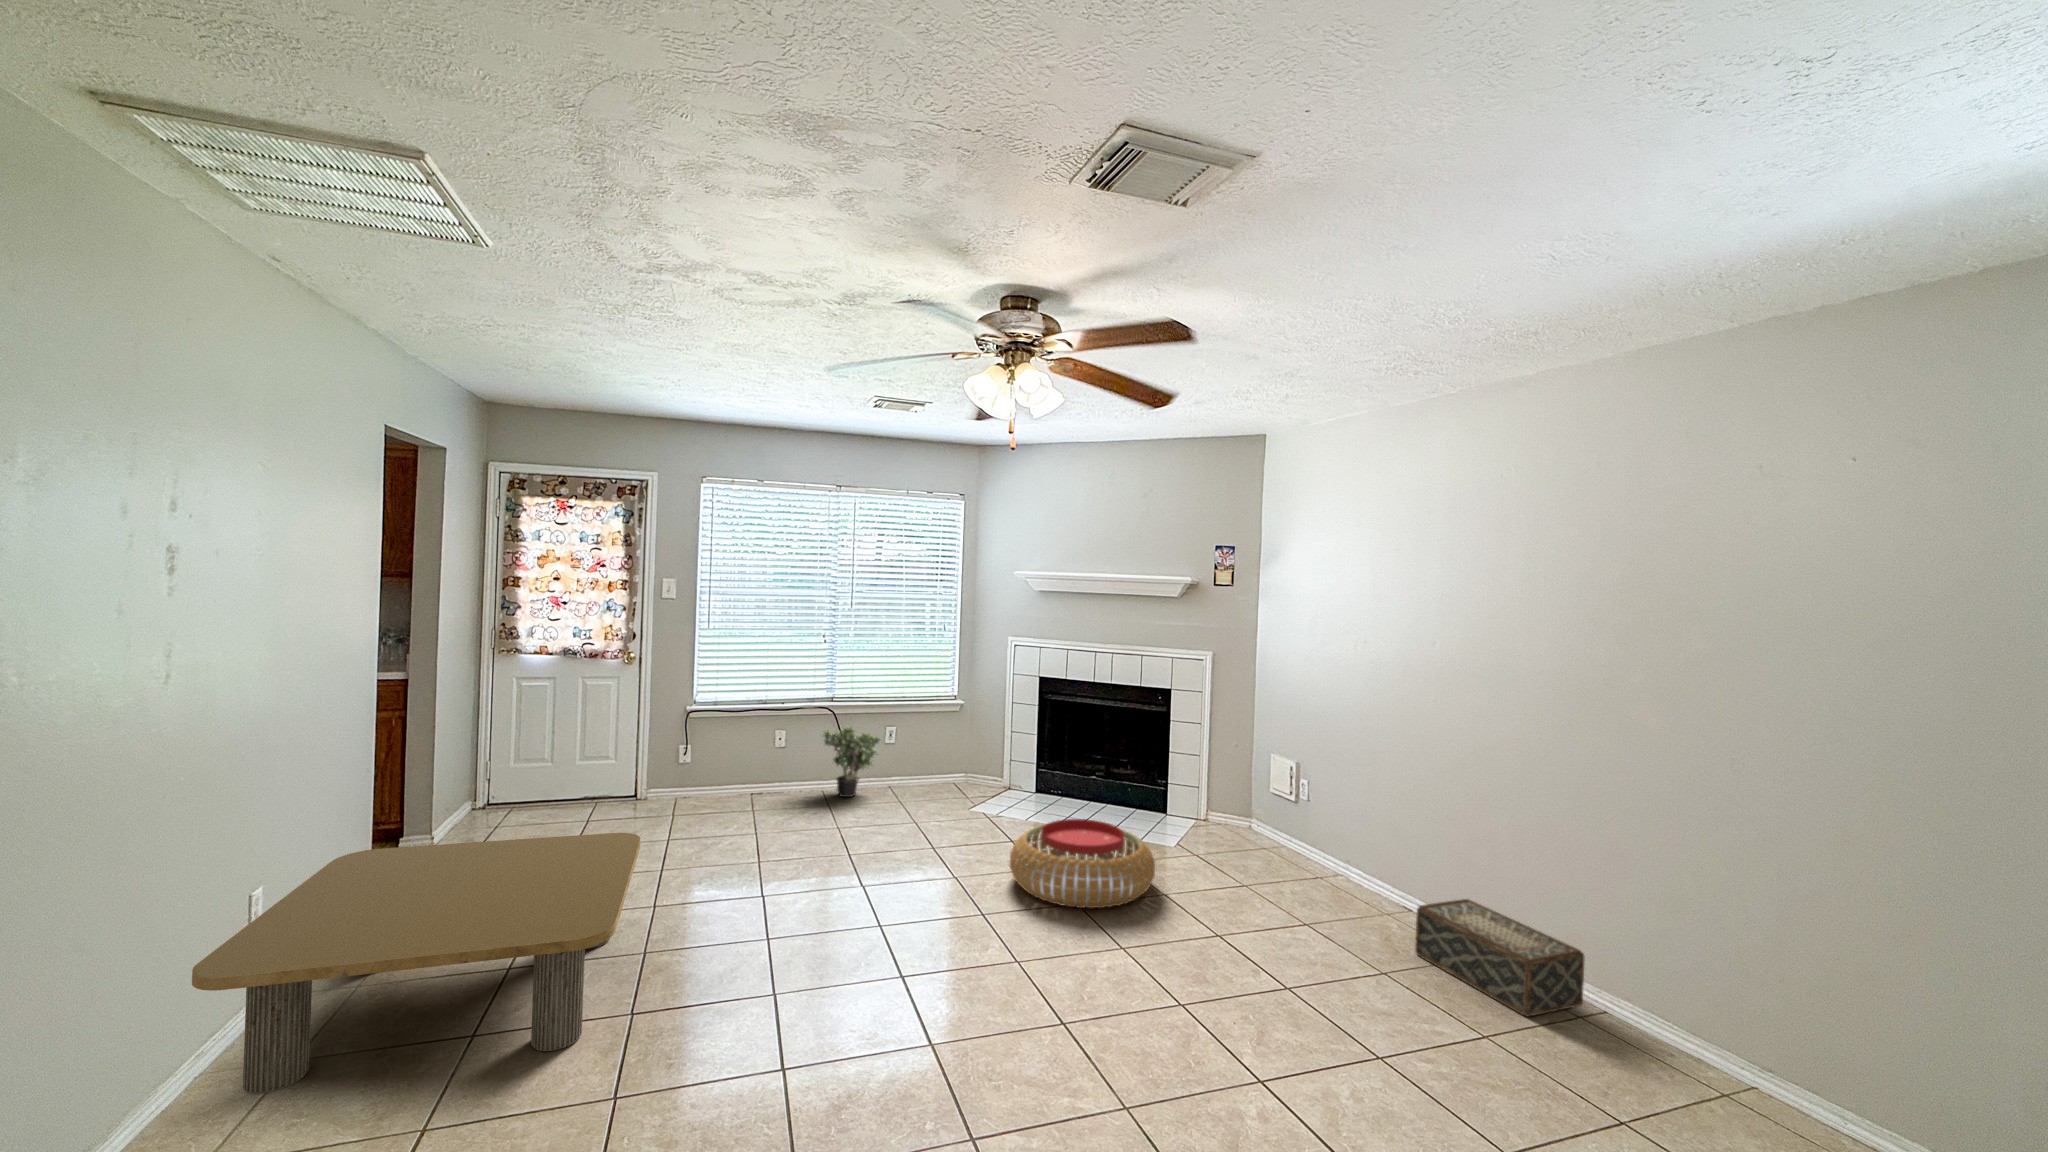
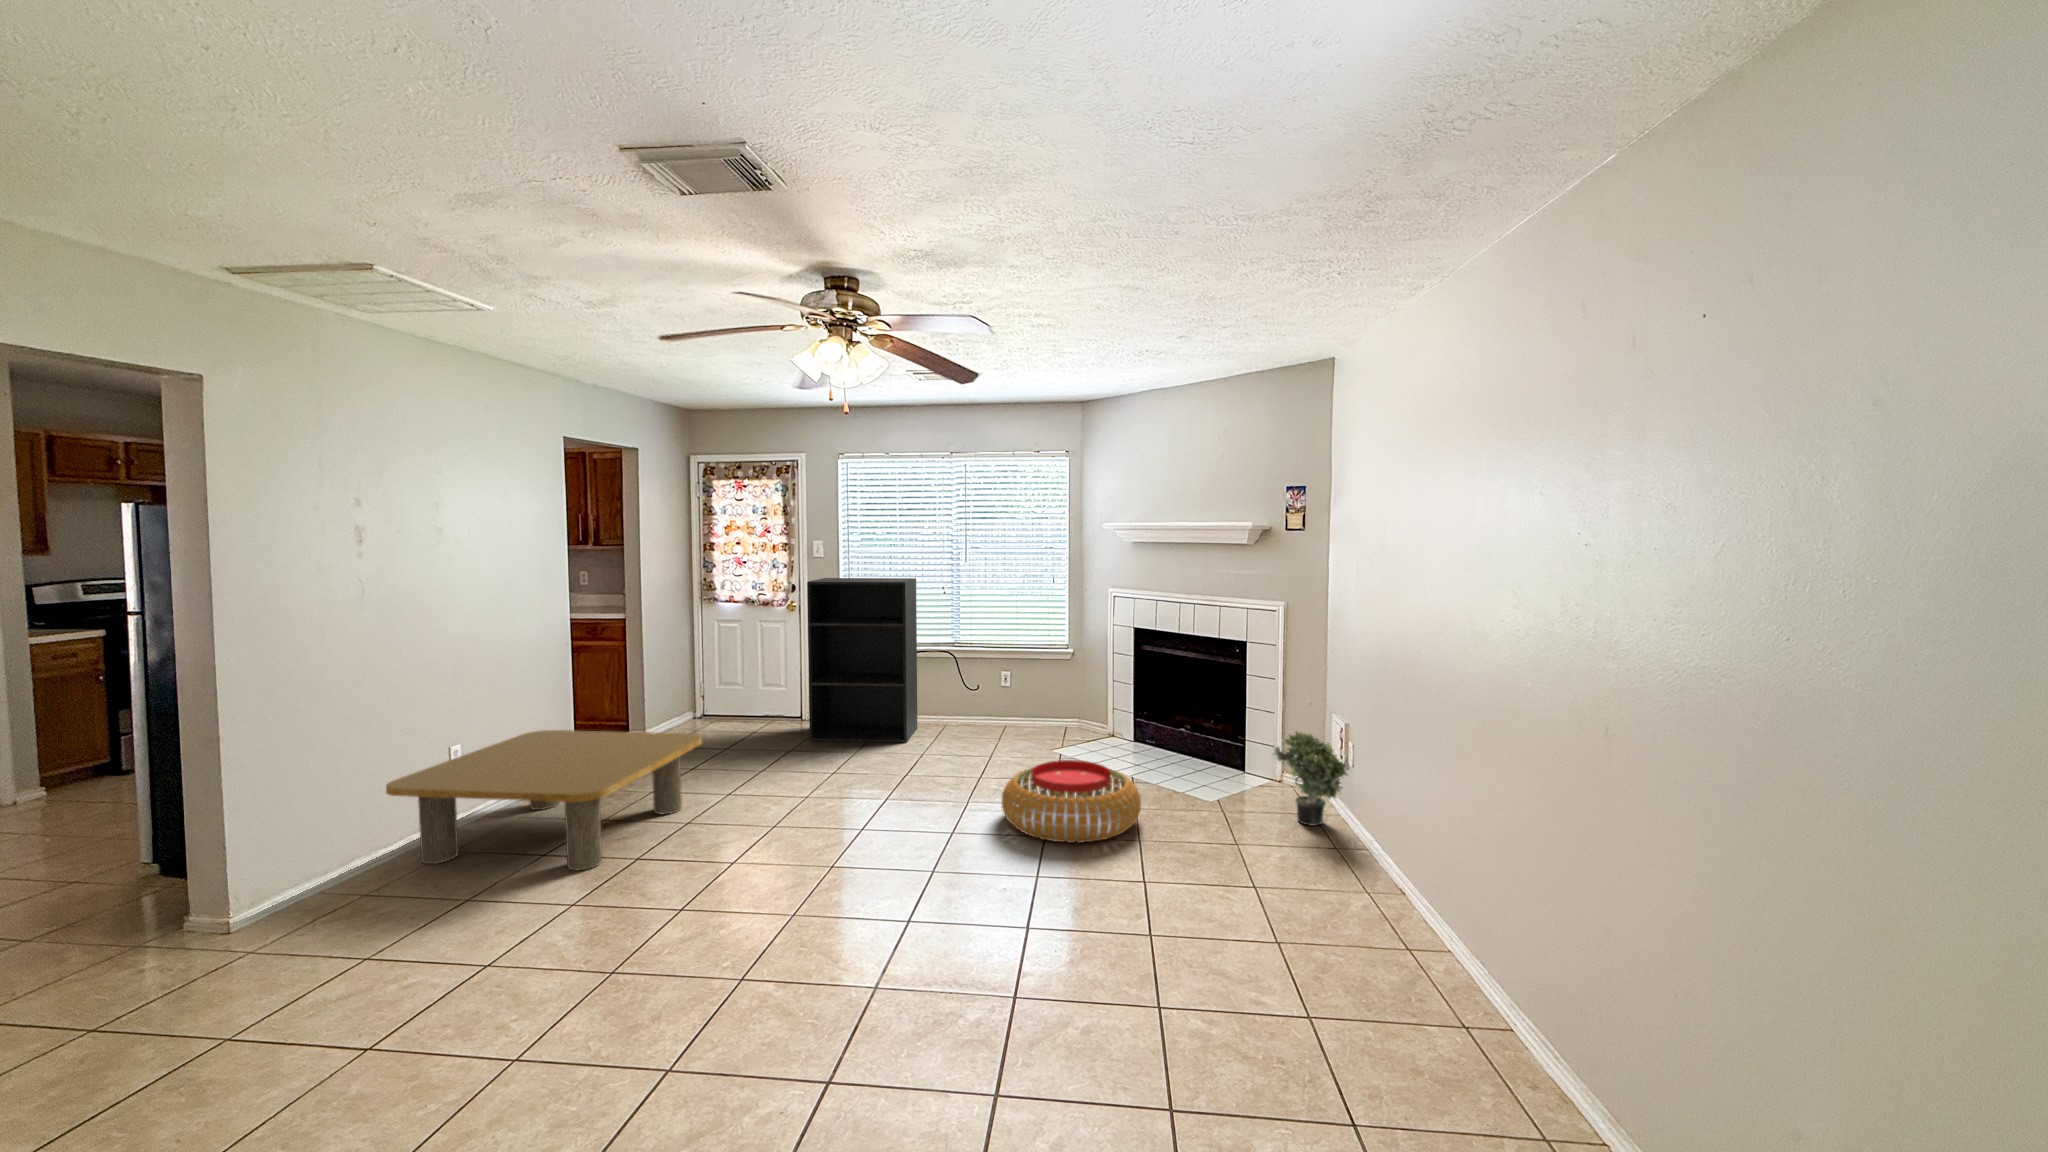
bookshelf: none [679,624,810,826] -> present [807,578,917,742]
potted plant: present [823,727,880,797] -> present [1274,731,1349,826]
woven basket: present [1415,899,1584,1017] -> none [1341,880,1485,1018]

